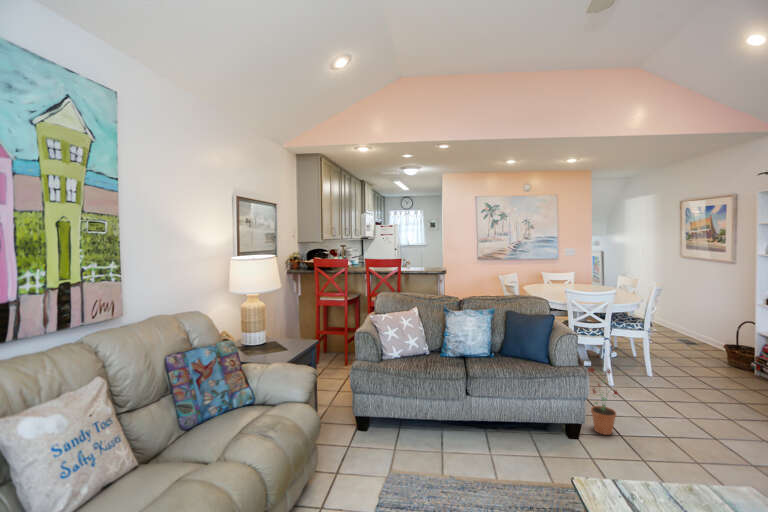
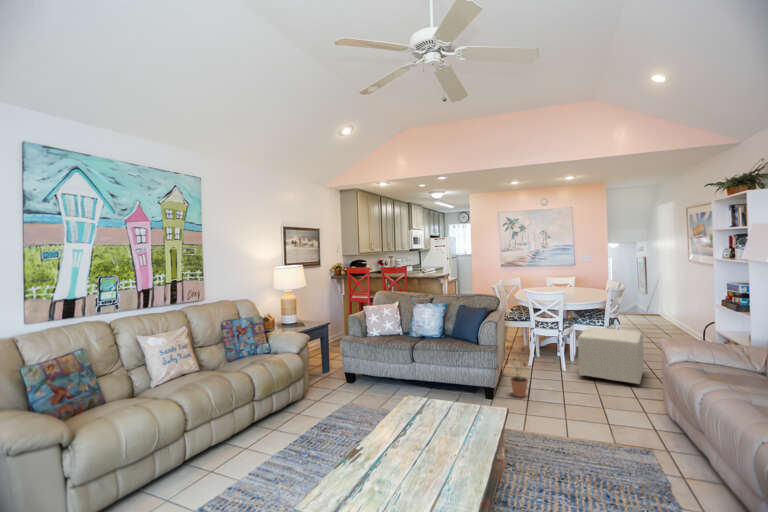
ottoman: none [630,333,721,404] -> present [578,327,644,385]

